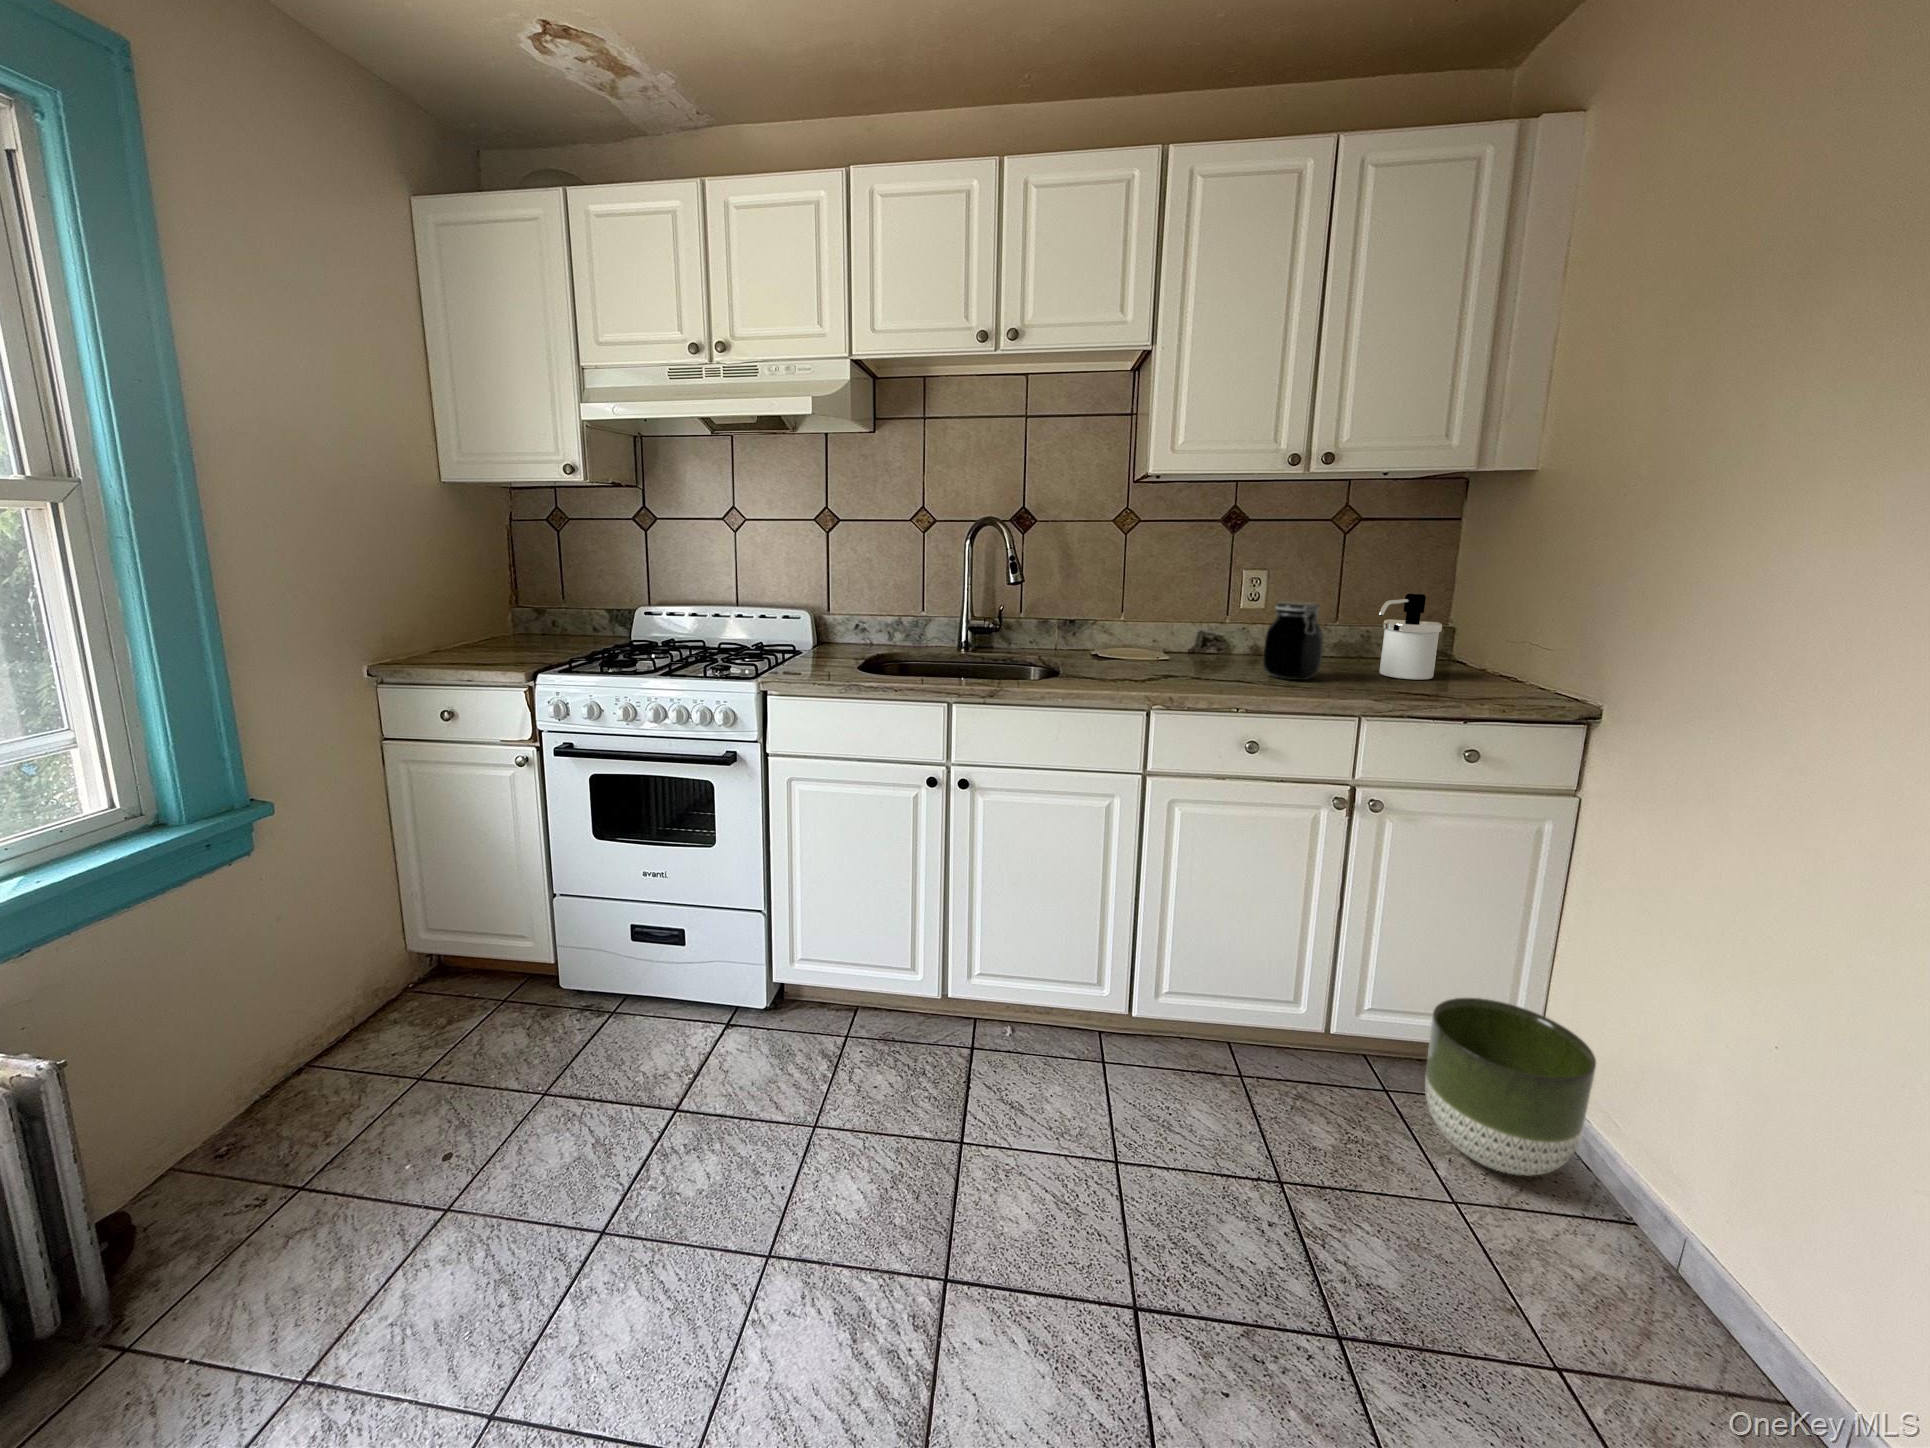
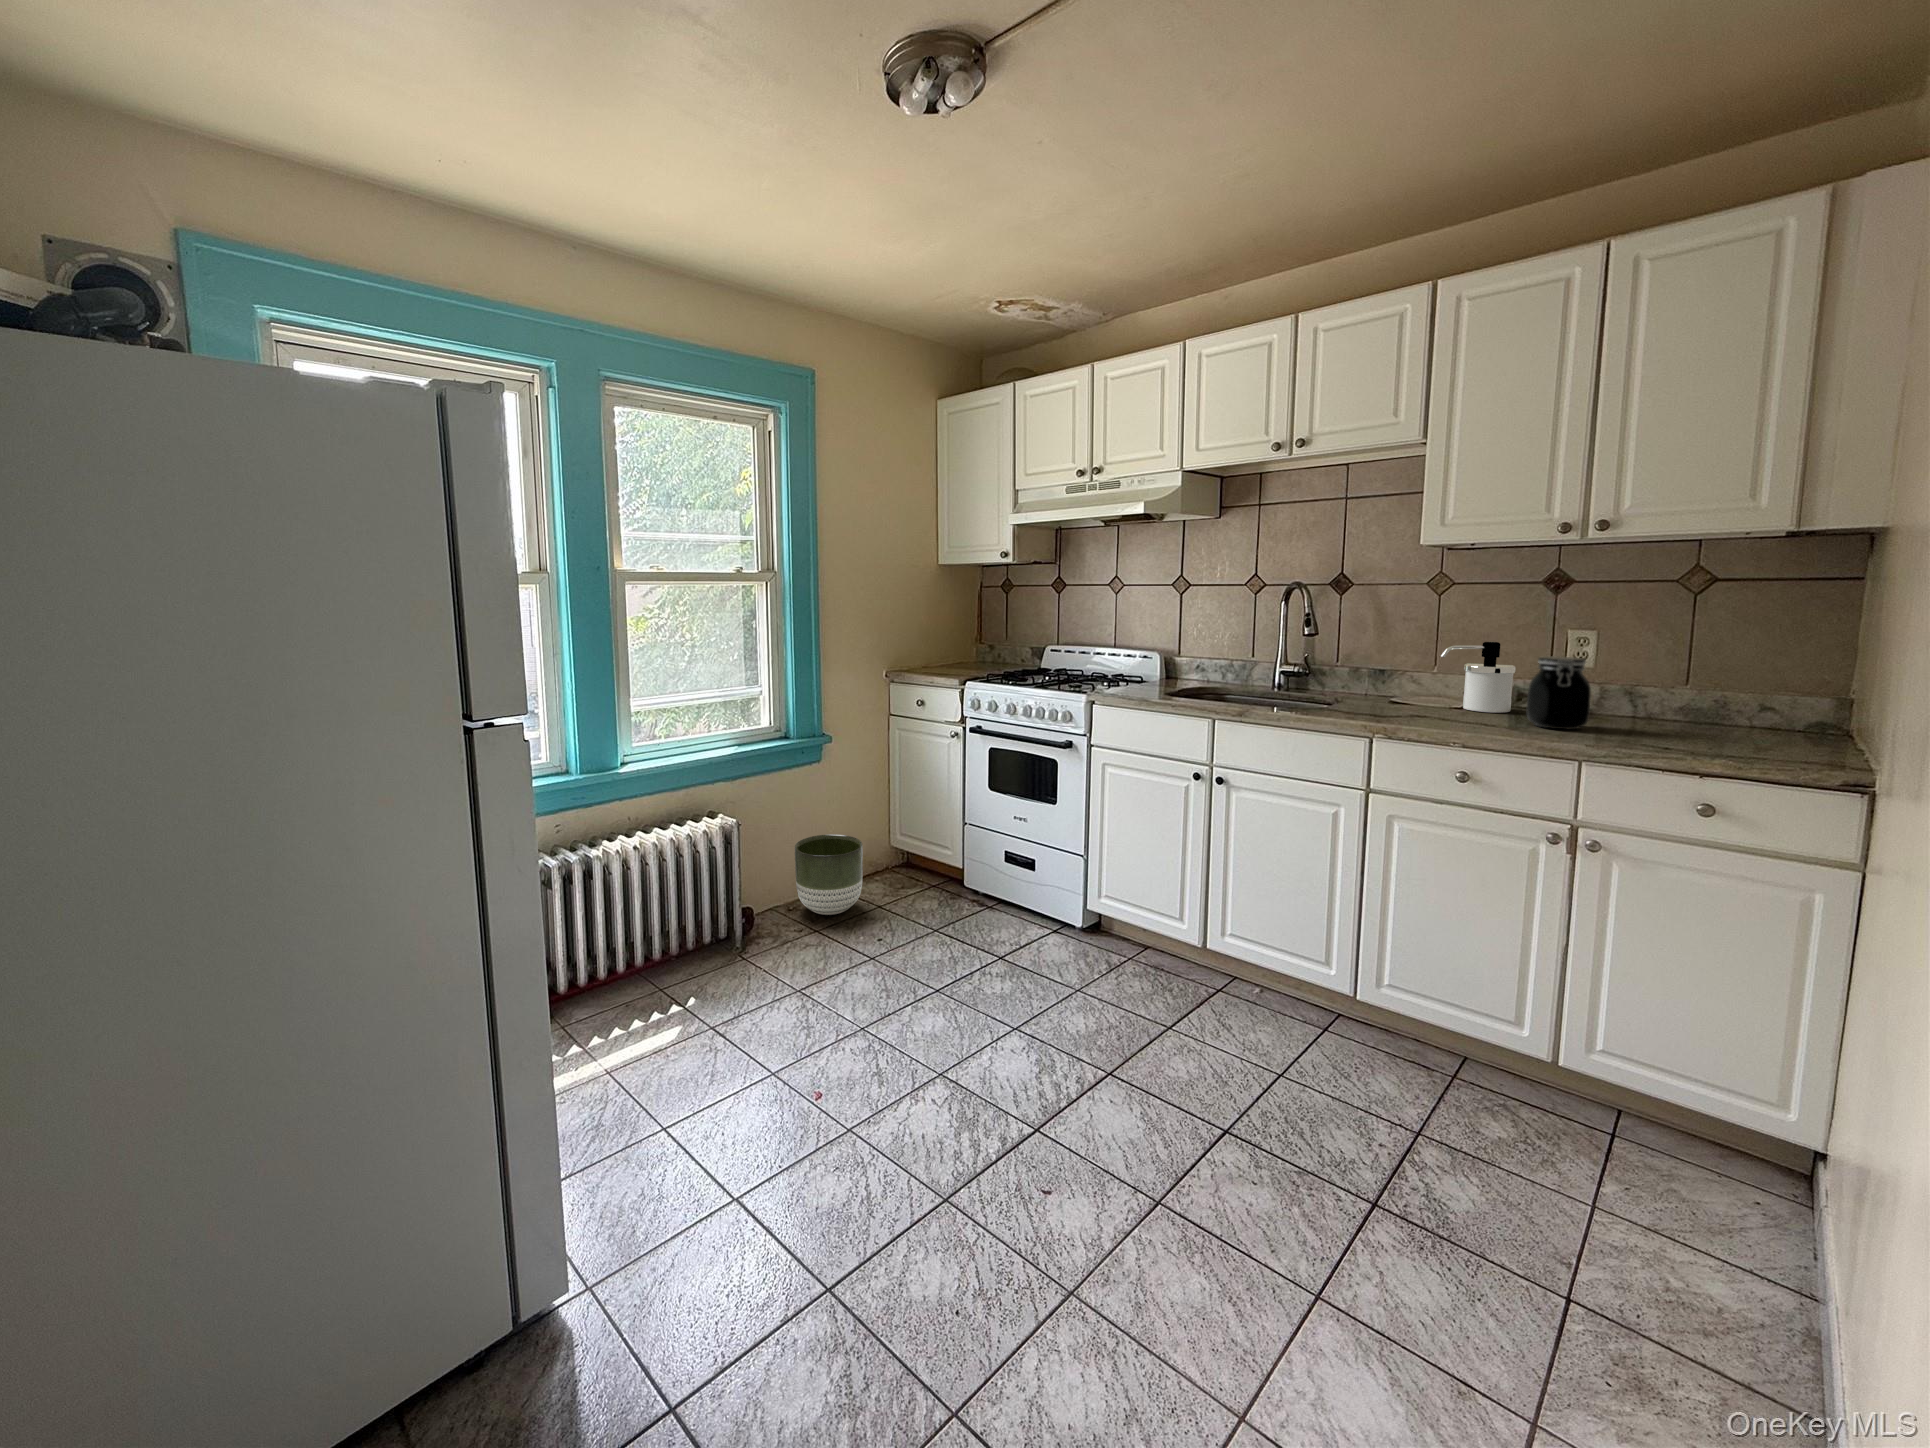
soap dispenser: present [1379,594,1442,680] -> present [1441,642,1516,713]
planter: present [1425,998,1596,1176] -> present [795,834,863,915]

